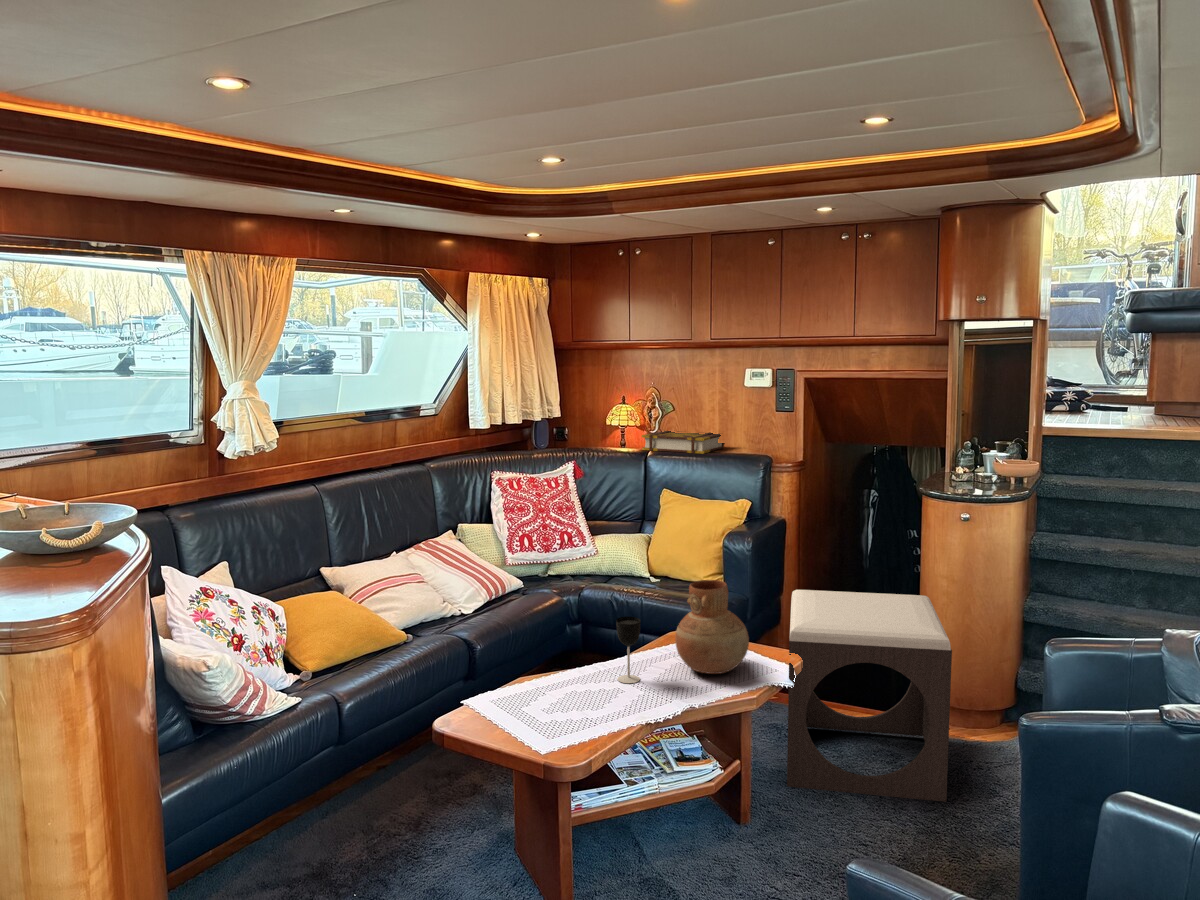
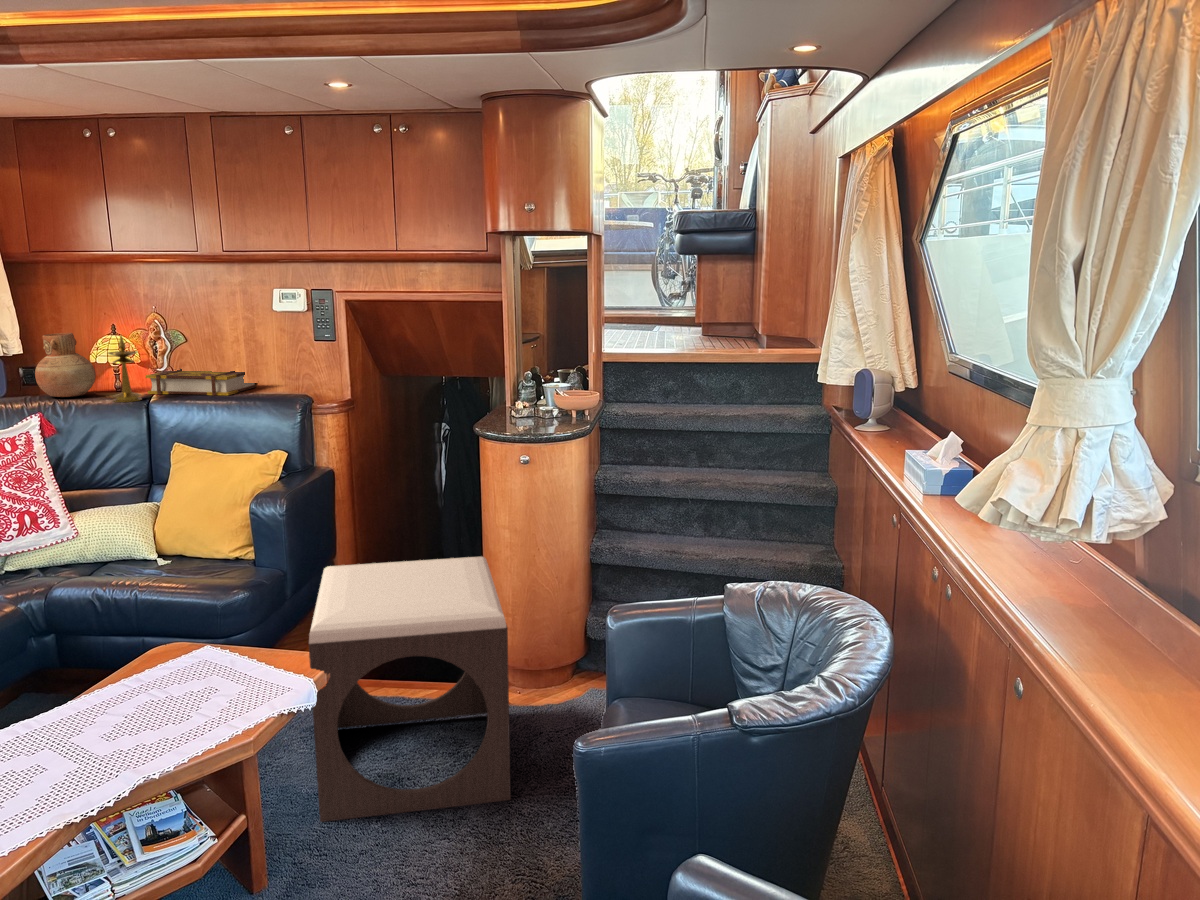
candlestick: none [619,403,640,455] -> present [108,336,142,402]
vase: present [675,580,749,674] -> present [35,333,96,397]
wine glass: present [616,617,641,683] -> none [29,654,79,753]

